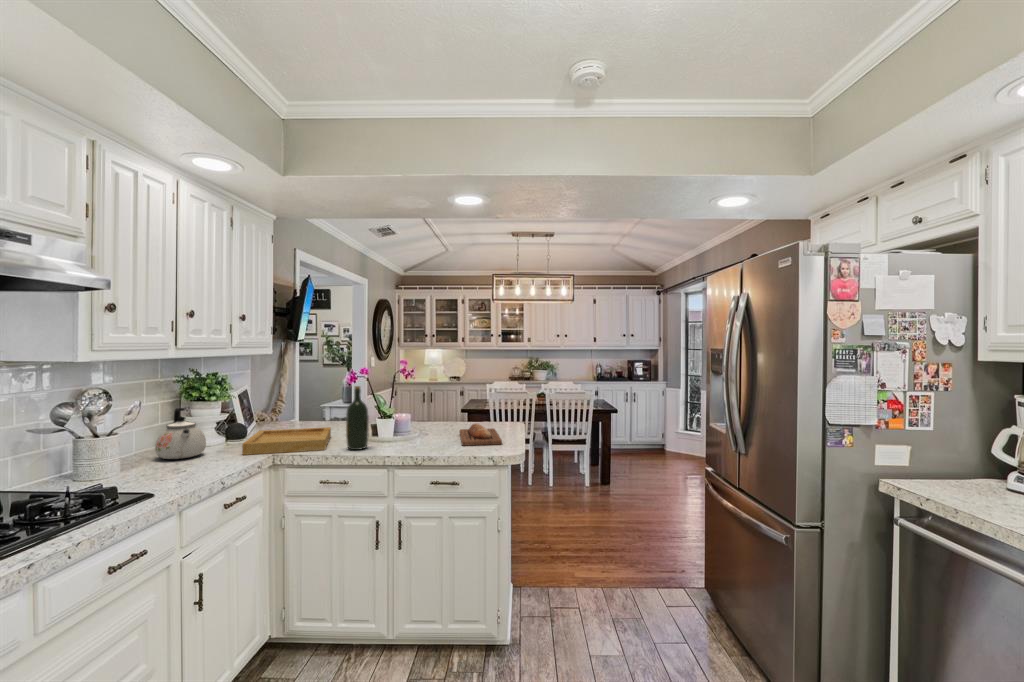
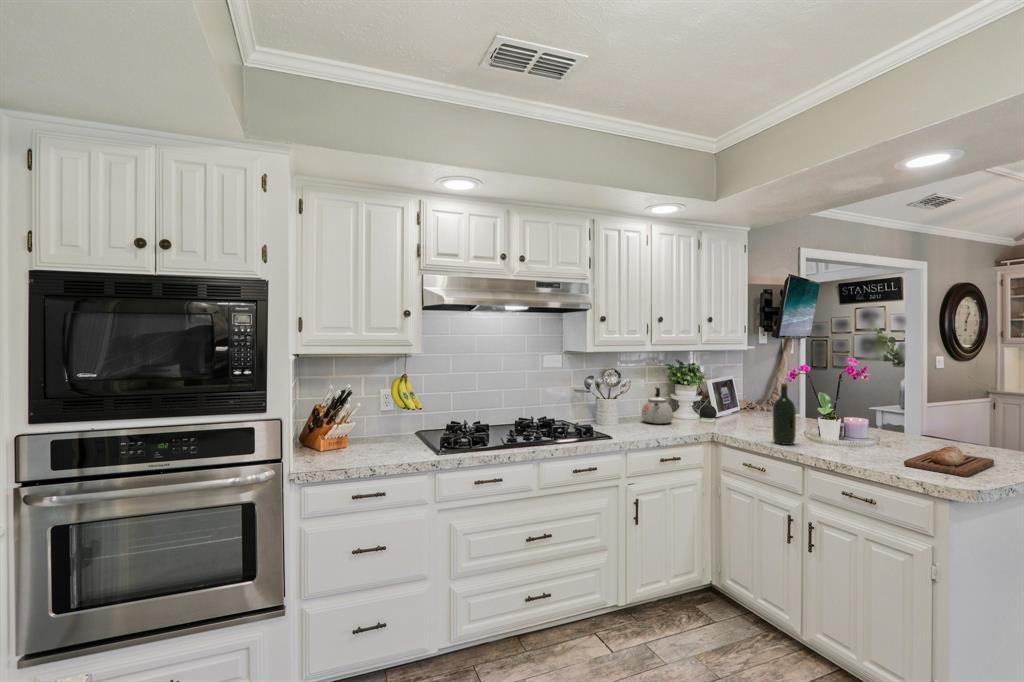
tray: present [242,427,331,455] -> none [692,414,781,439]

